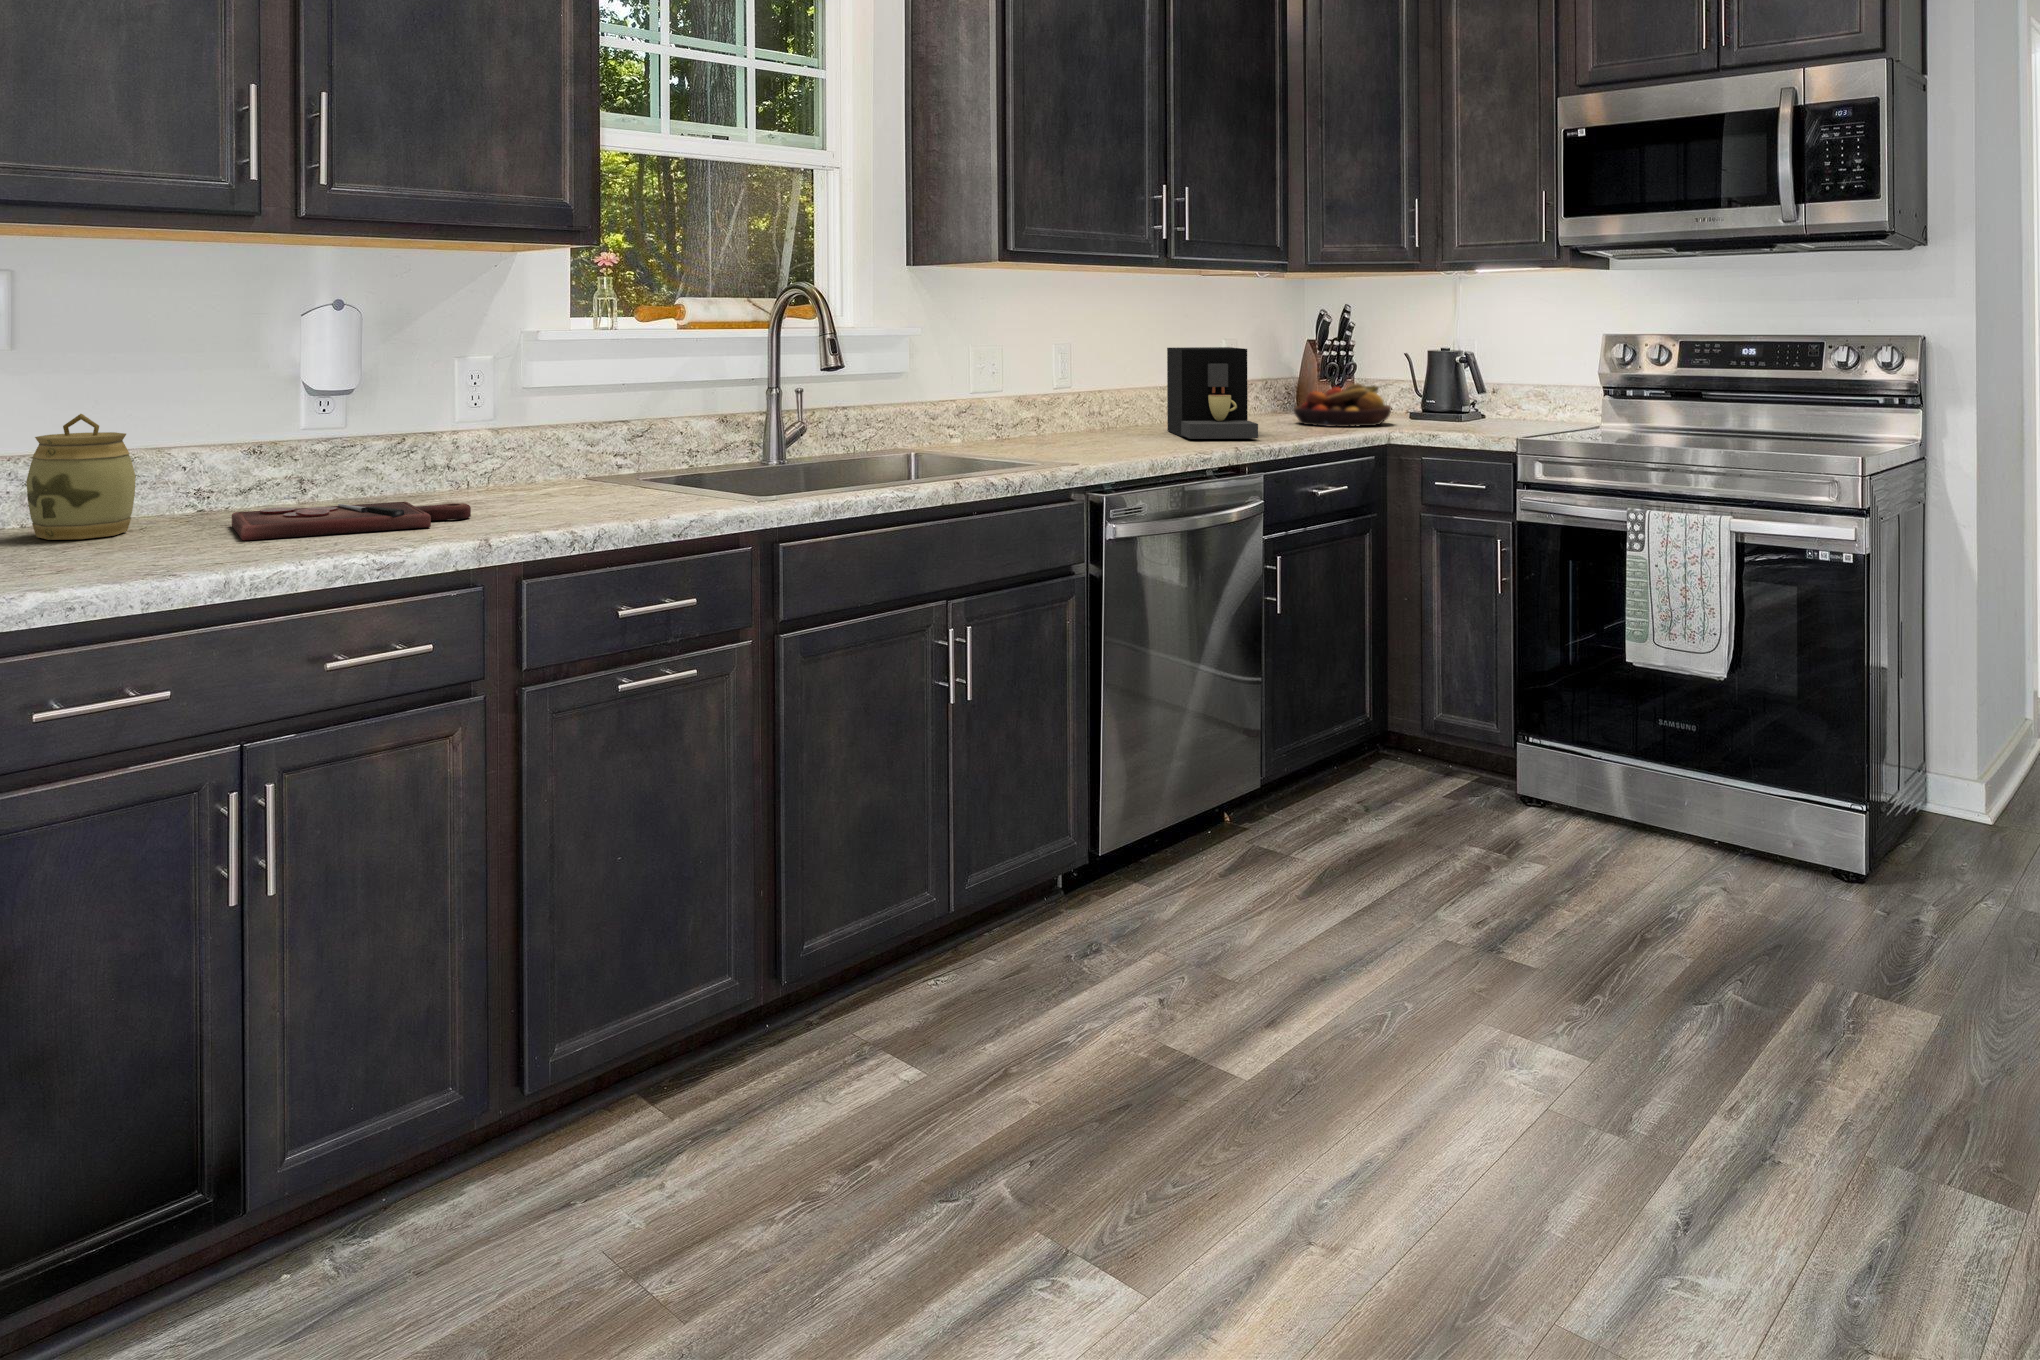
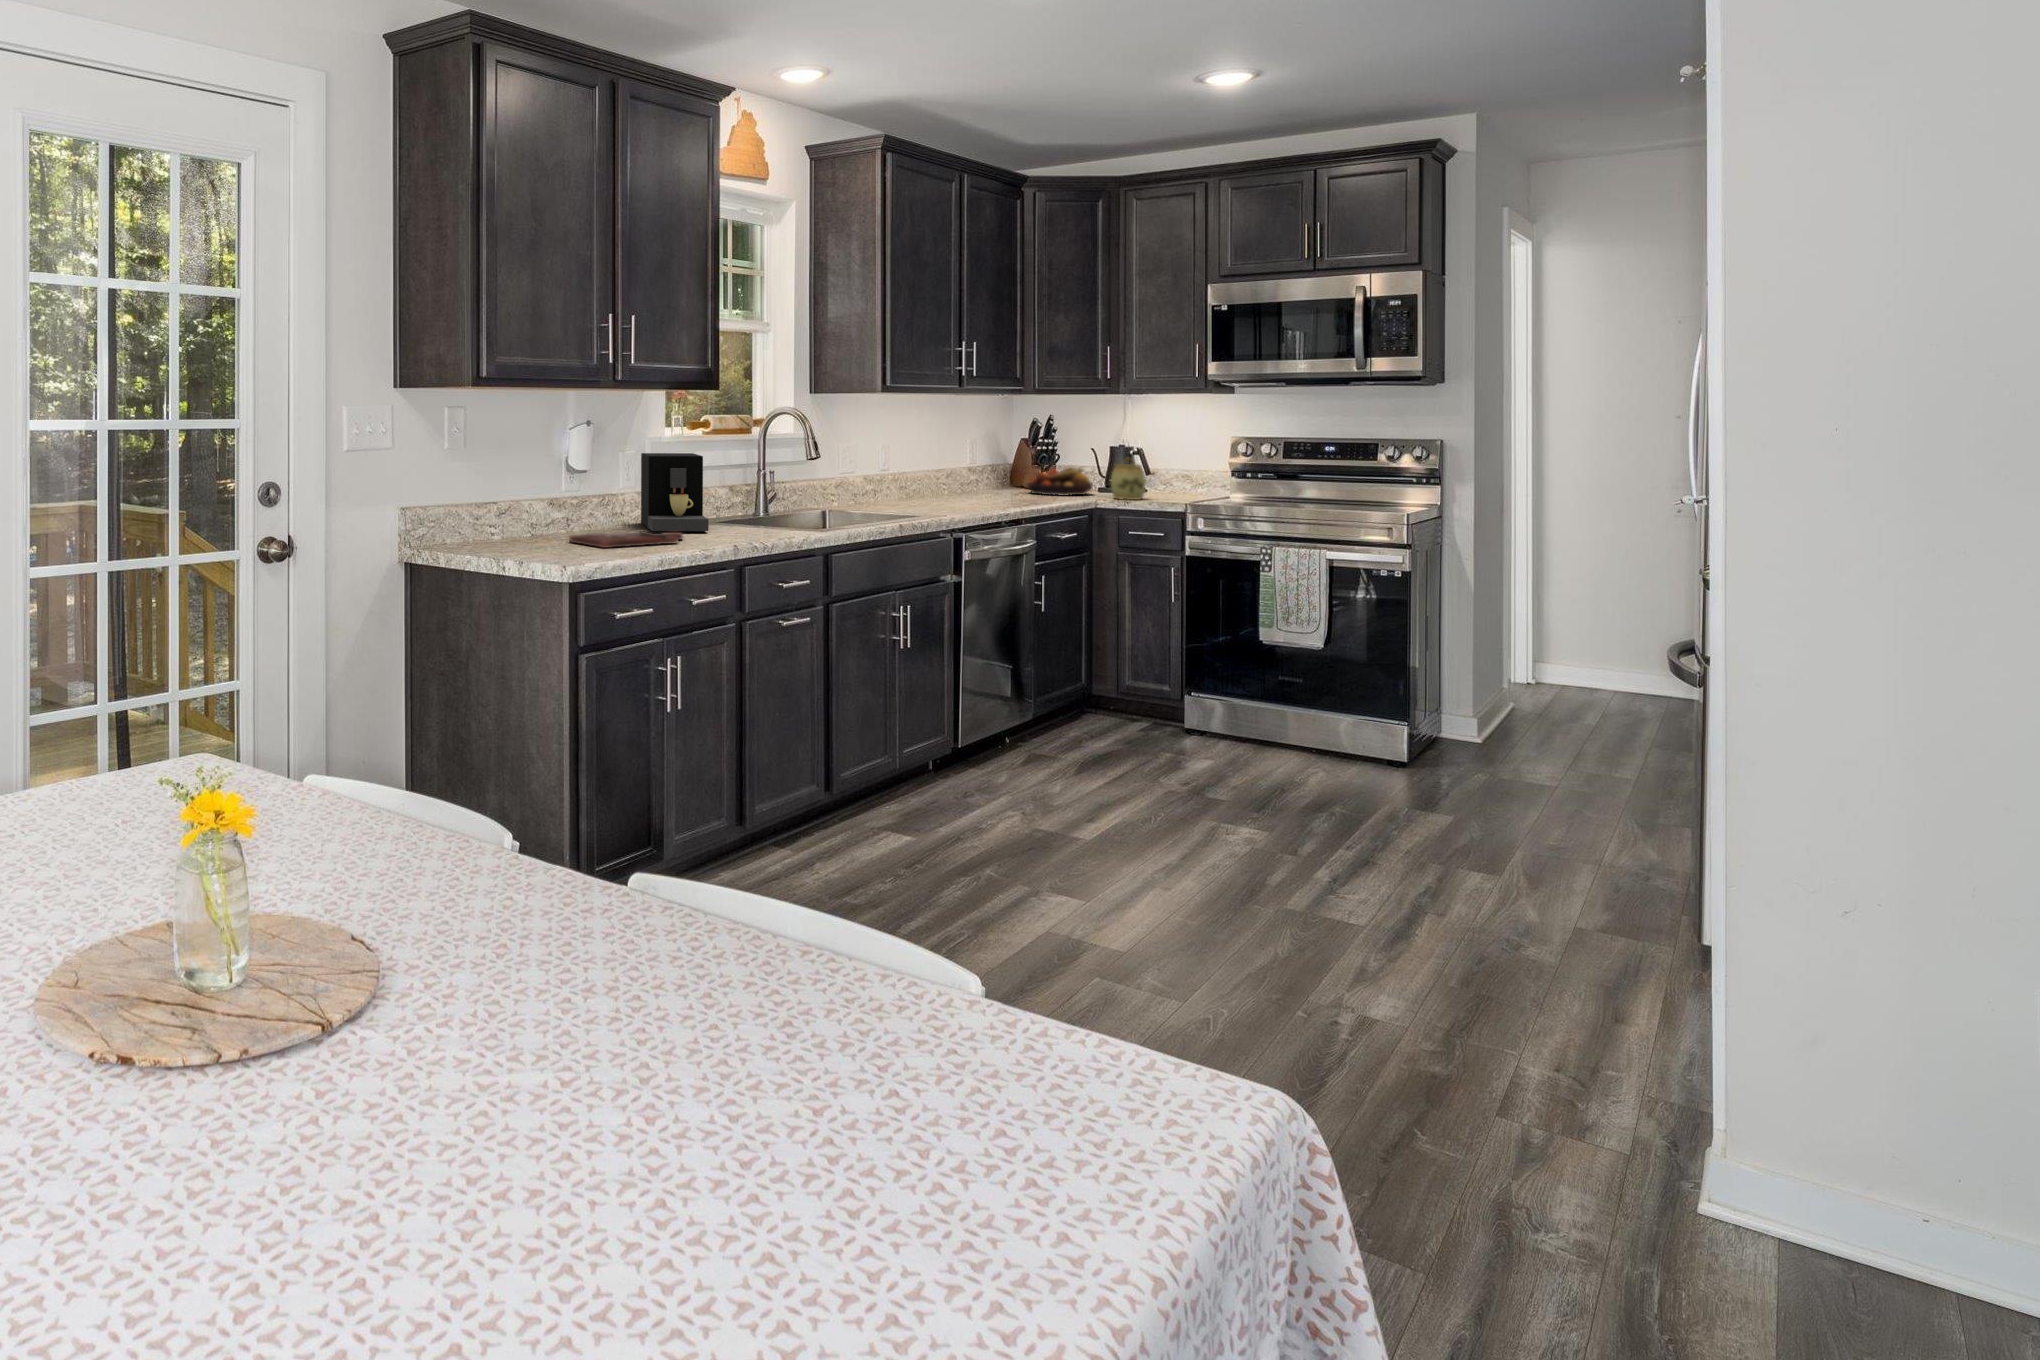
coffee maker: present [1167,347,1258,439] -> present [641,453,709,531]
jar: present [26,414,136,540] -> present [1111,463,1146,500]

